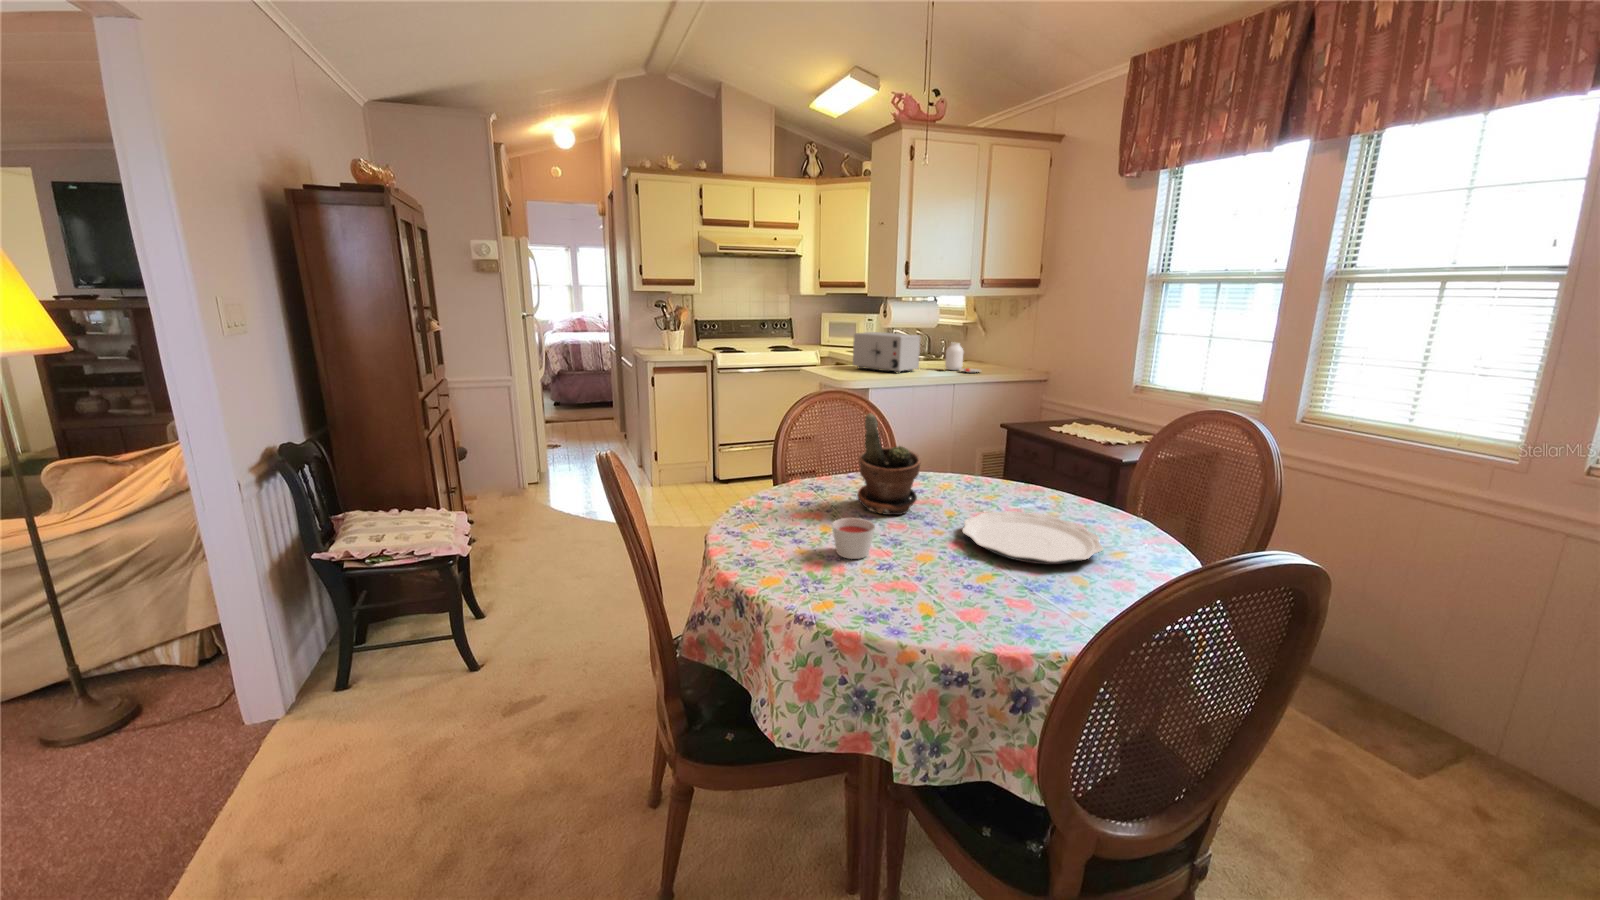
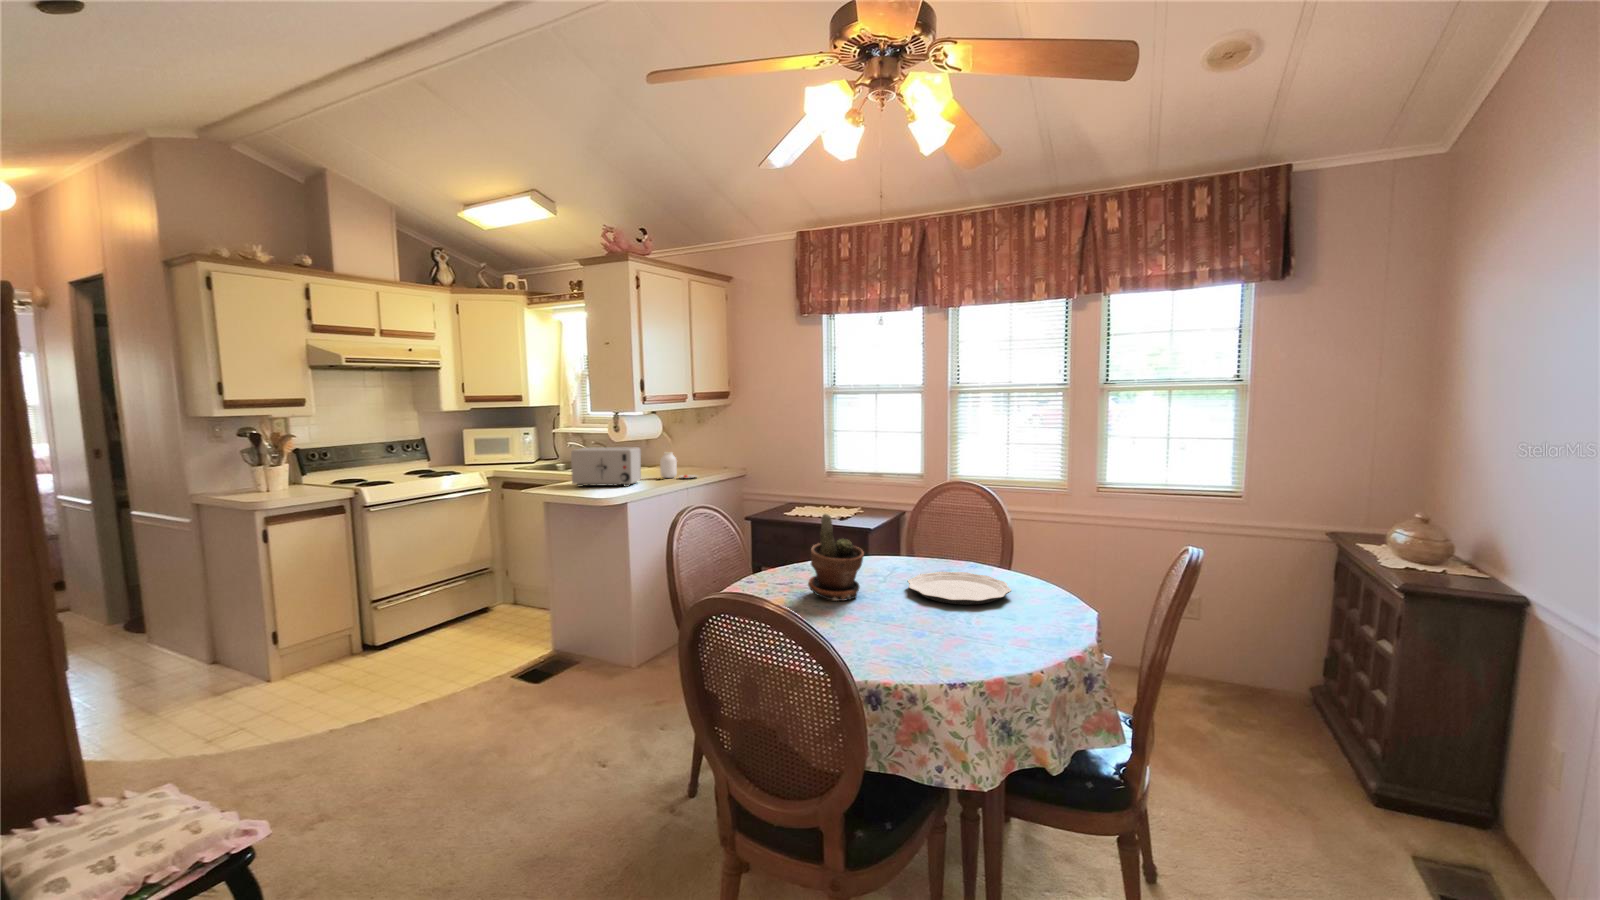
candle: present [832,518,875,559] -> none [871,601,908,636]

